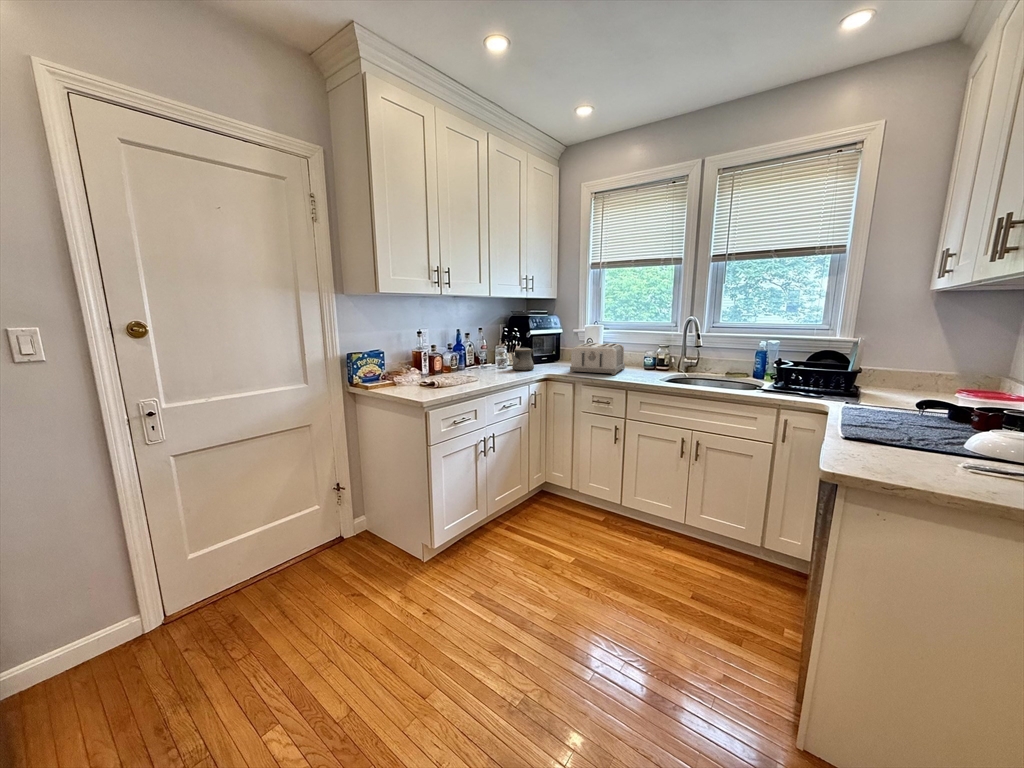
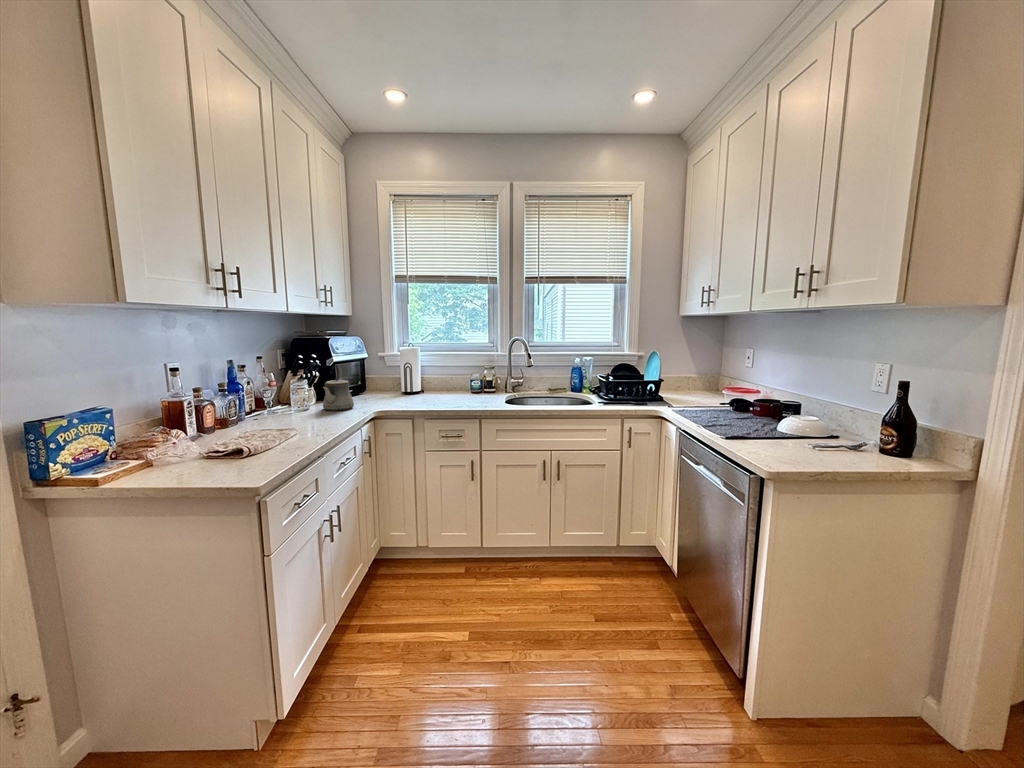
toaster: present [570,343,625,375] -> none [402,367,457,405]

